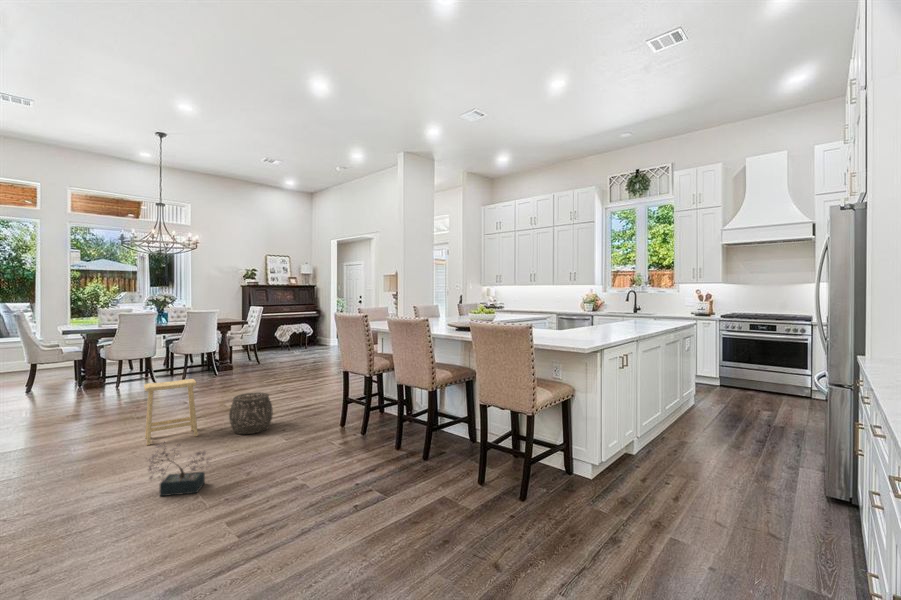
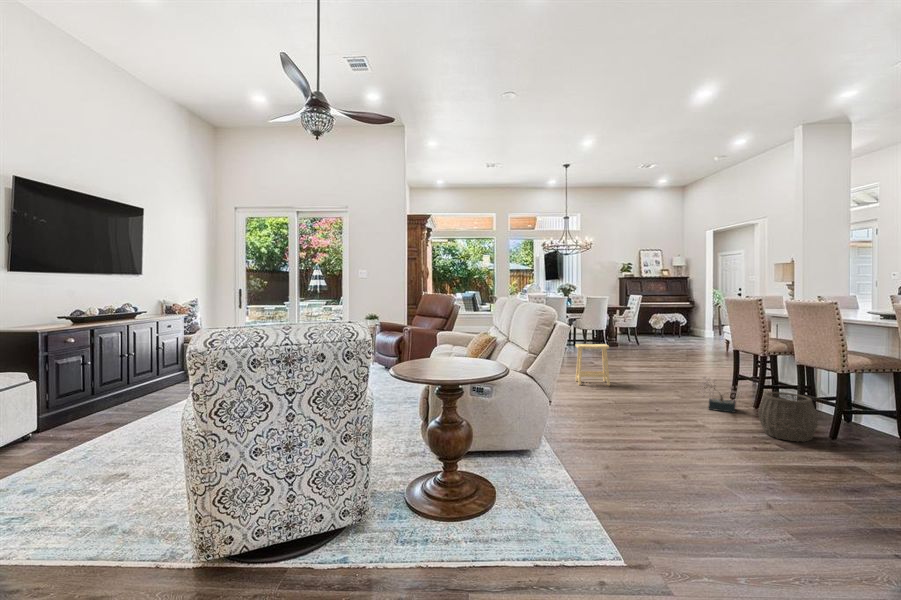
woven basket: present [229,392,273,434] -> present [759,392,818,442]
decorative plant: present [148,444,210,496] -> present [701,376,741,412]

